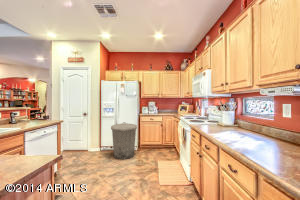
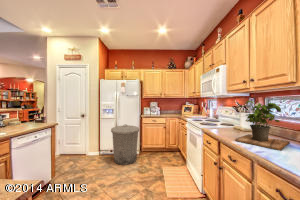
potted plant: none [211,101,255,139] -> present [235,101,290,150]

